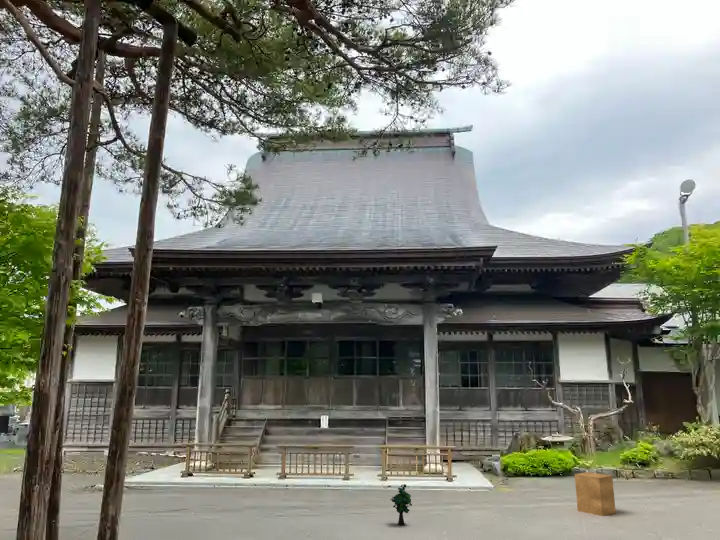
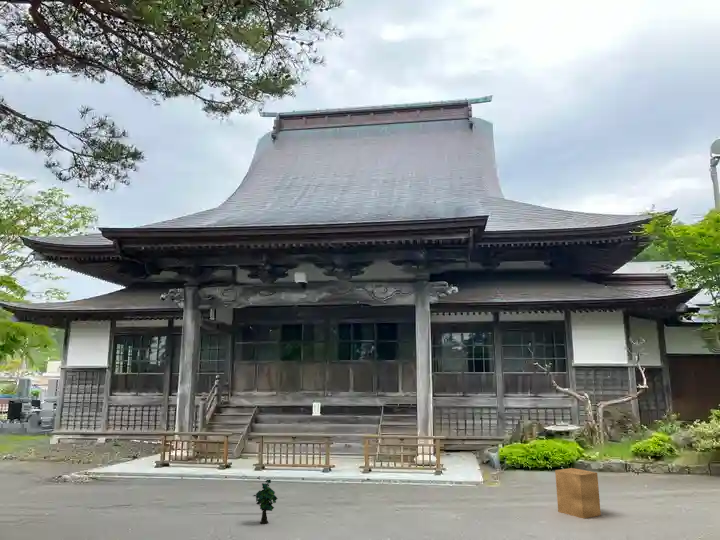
decorative plant: present [390,484,412,525] -> present [254,480,278,524]

